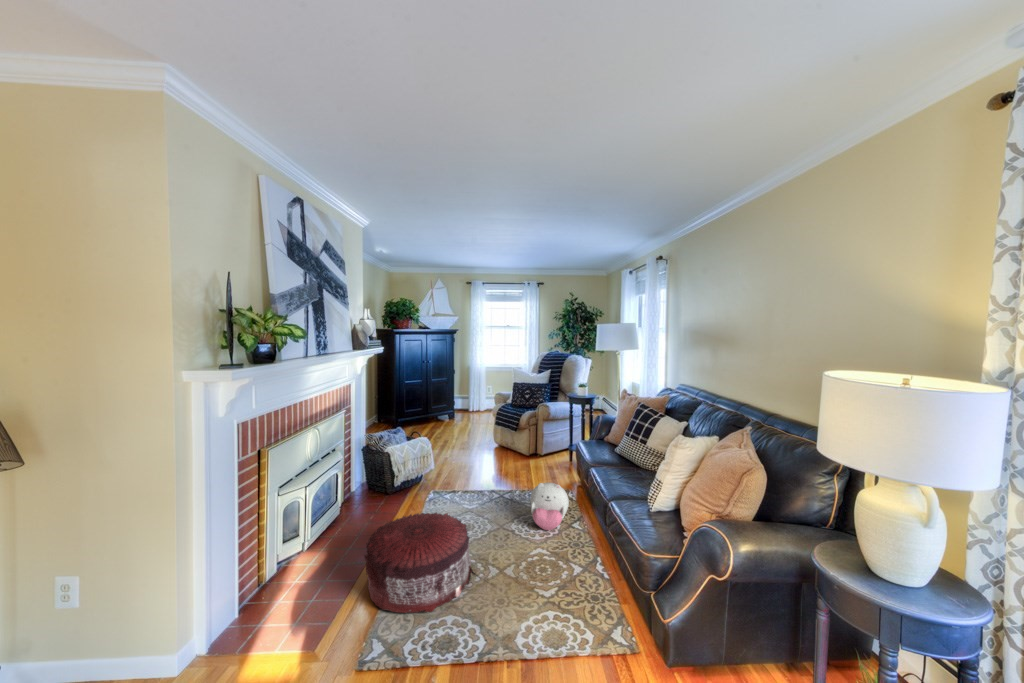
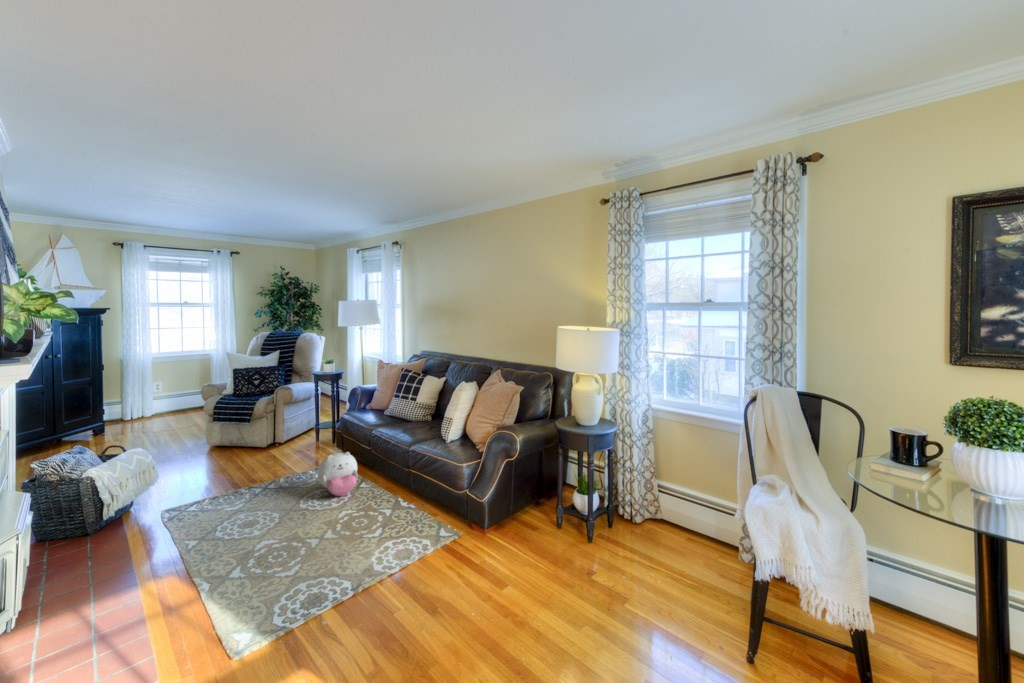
pouf: present [364,512,473,613] -> none [161,505,298,618]

